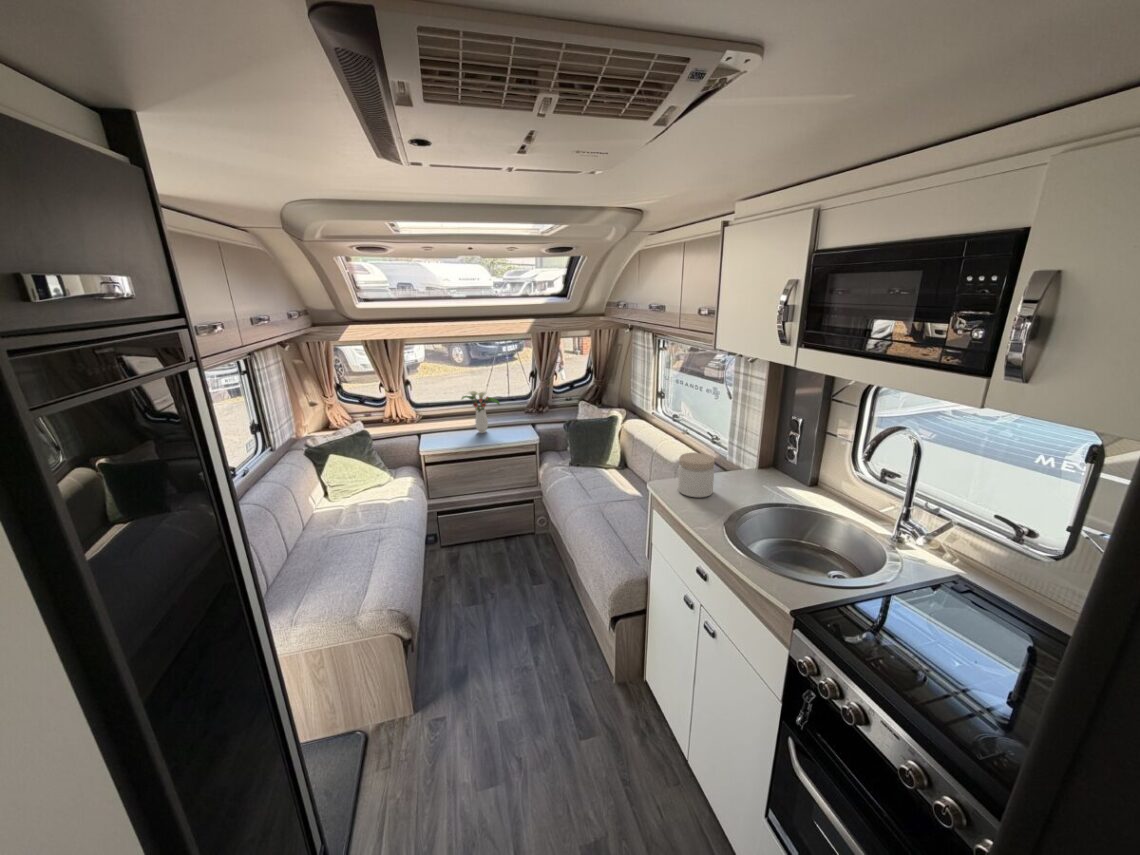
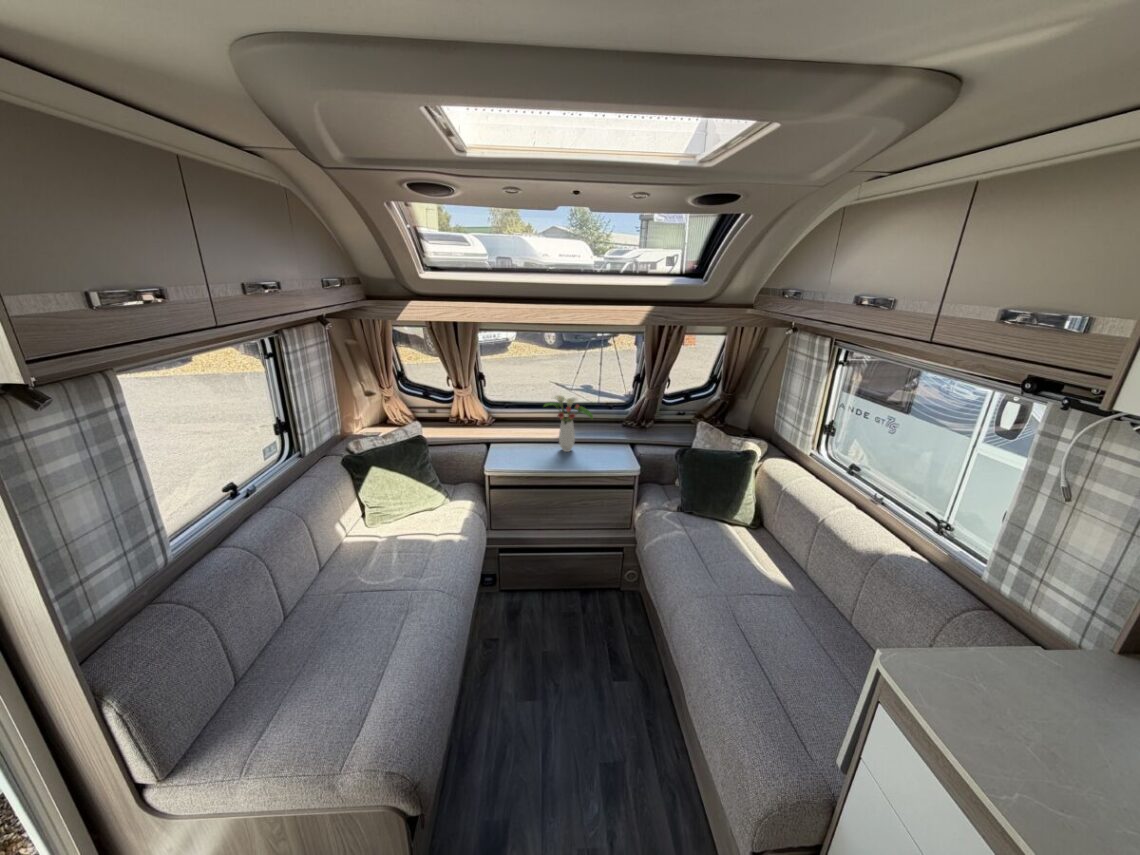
jar: present [678,453,715,497] -> none [962,639,1094,767]

